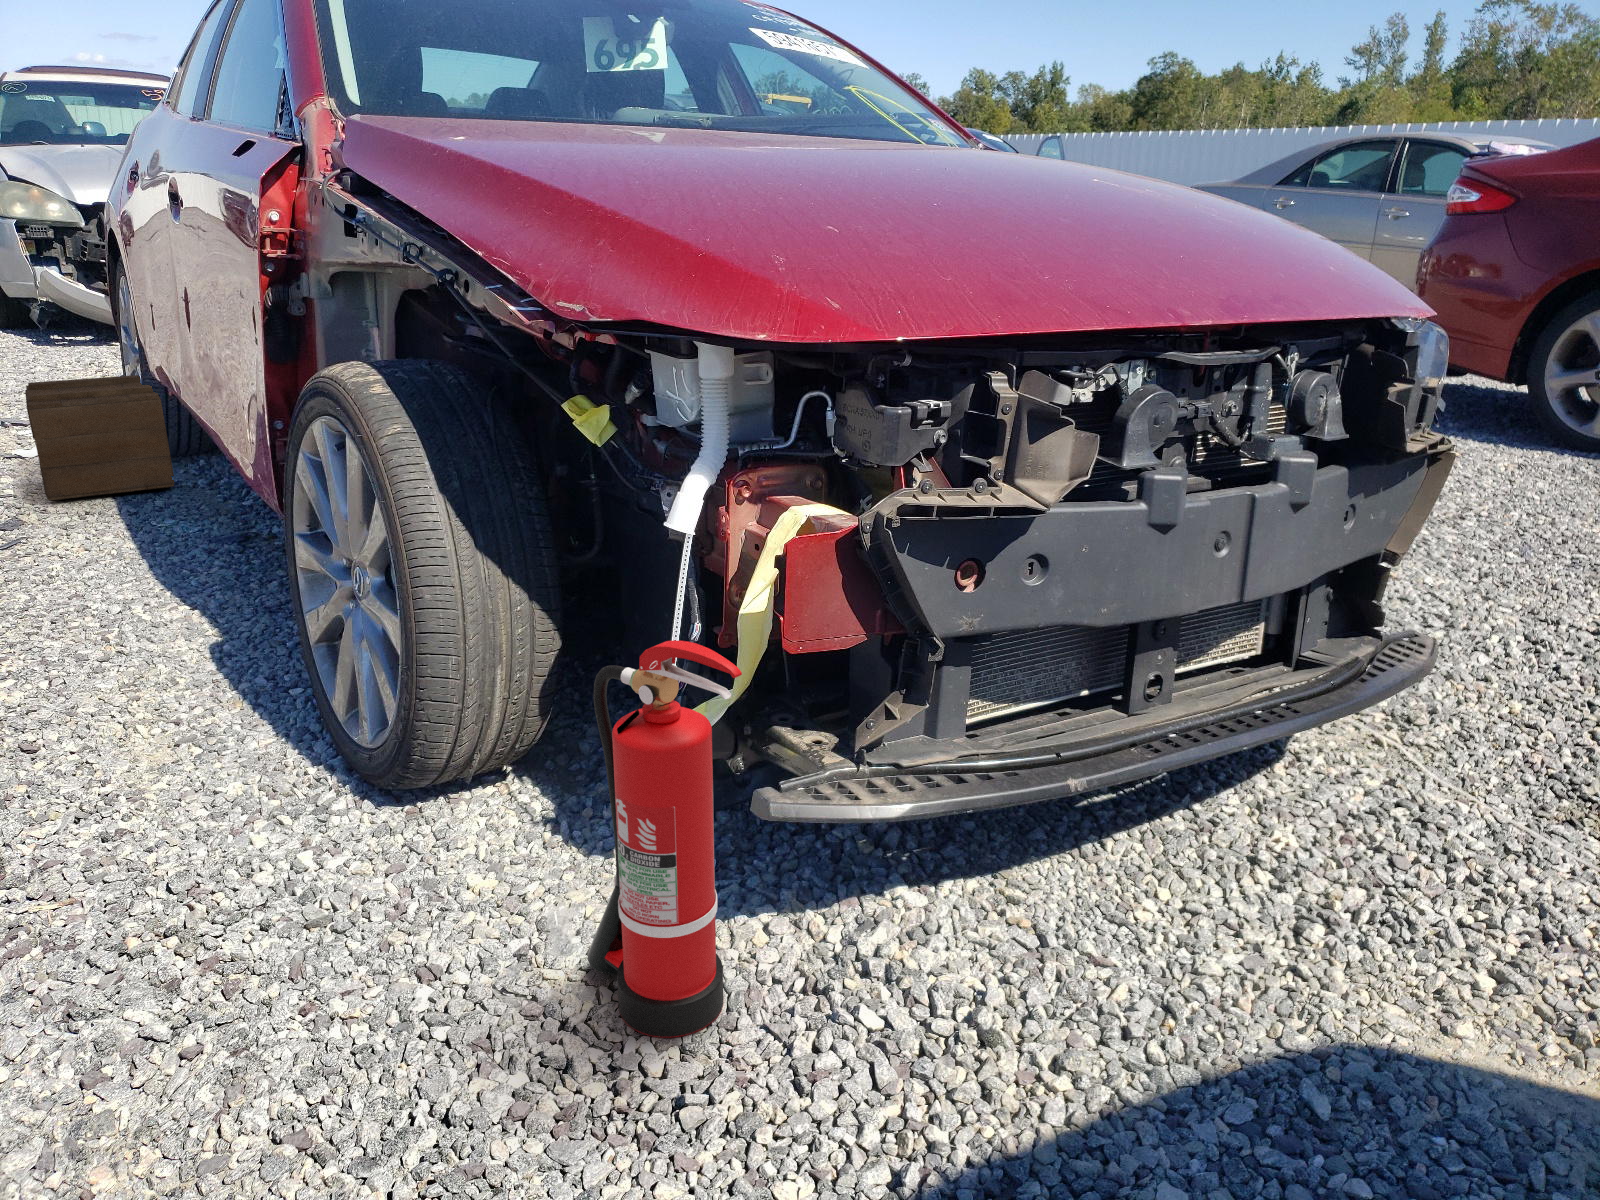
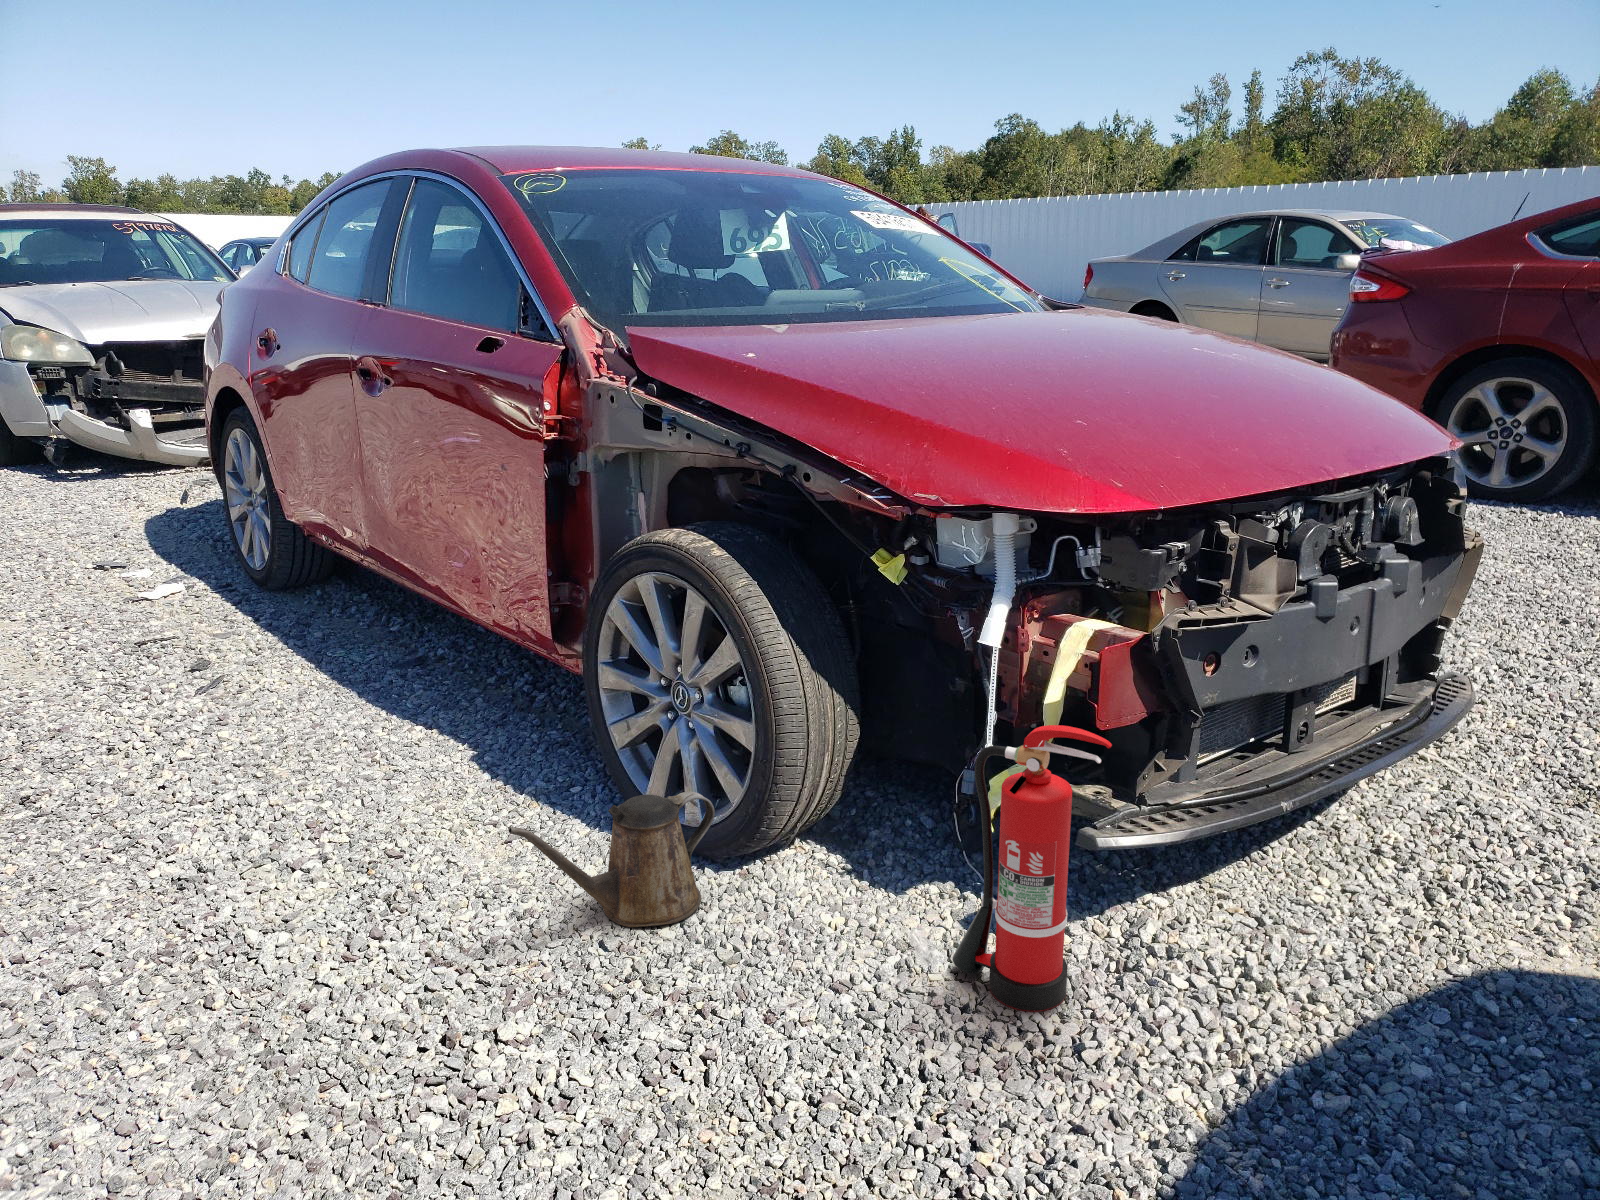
wooden crate: present [25,375,175,501] -> none [120,502,276,629]
watering can: none [59,702,377,867] -> present [508,792,715,927]

